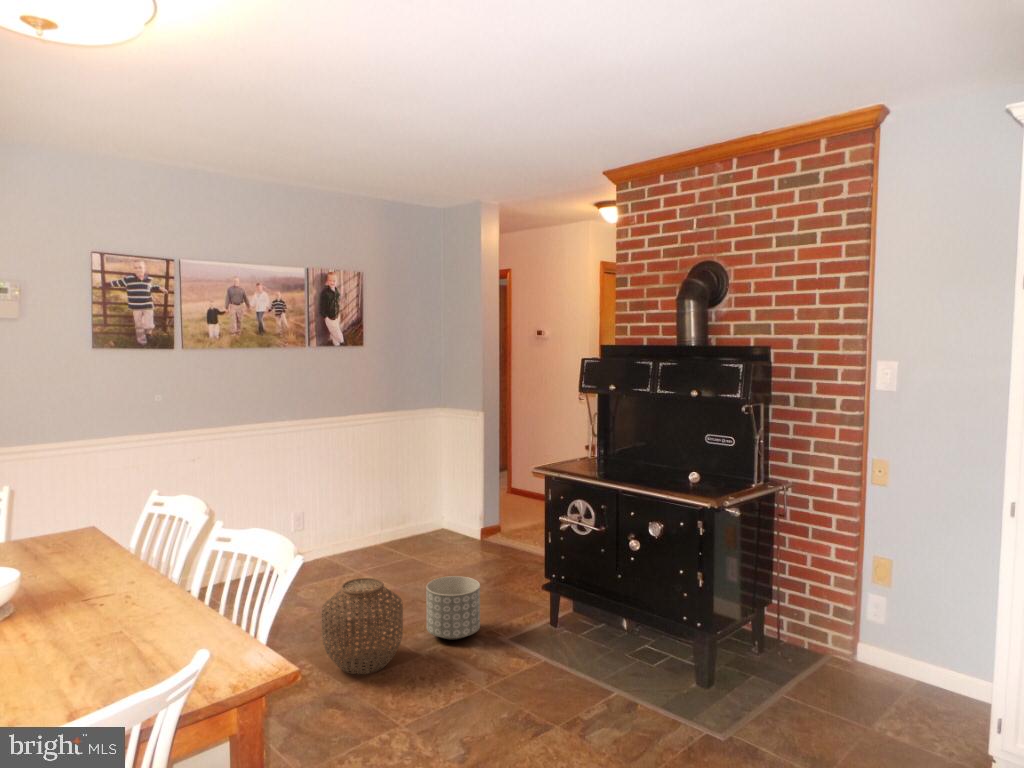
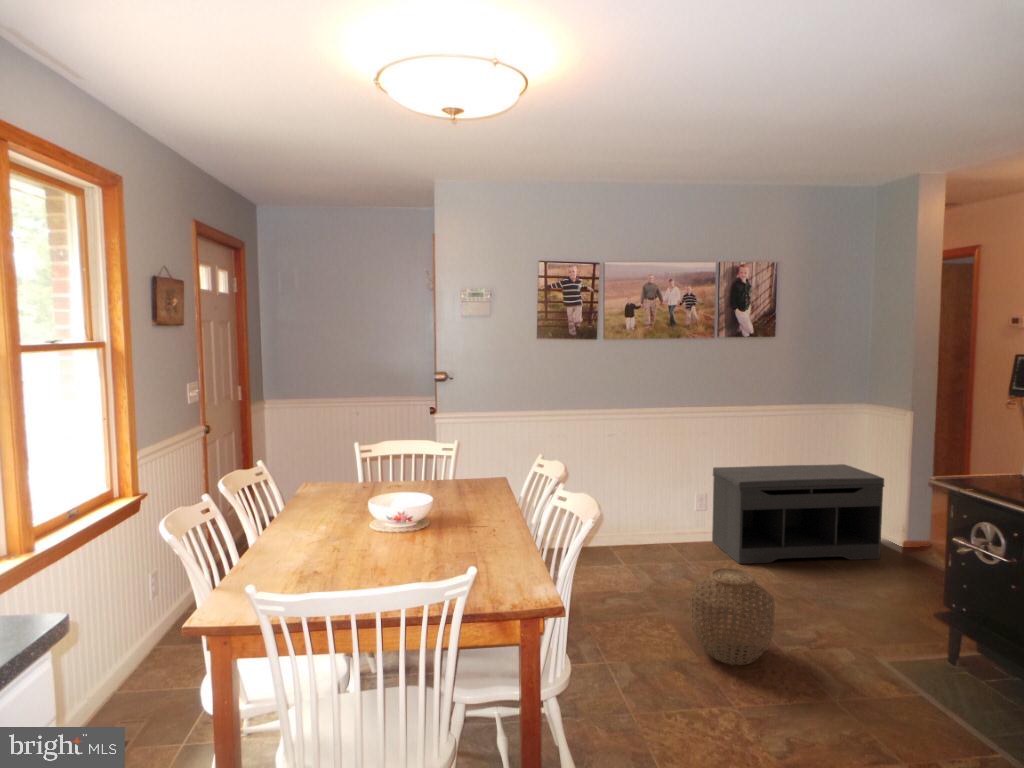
bench: none [310,465,463,577] -> present [712,464,884,564]
planter: present [426,576,480,640] -> none [807,588,874,659]

